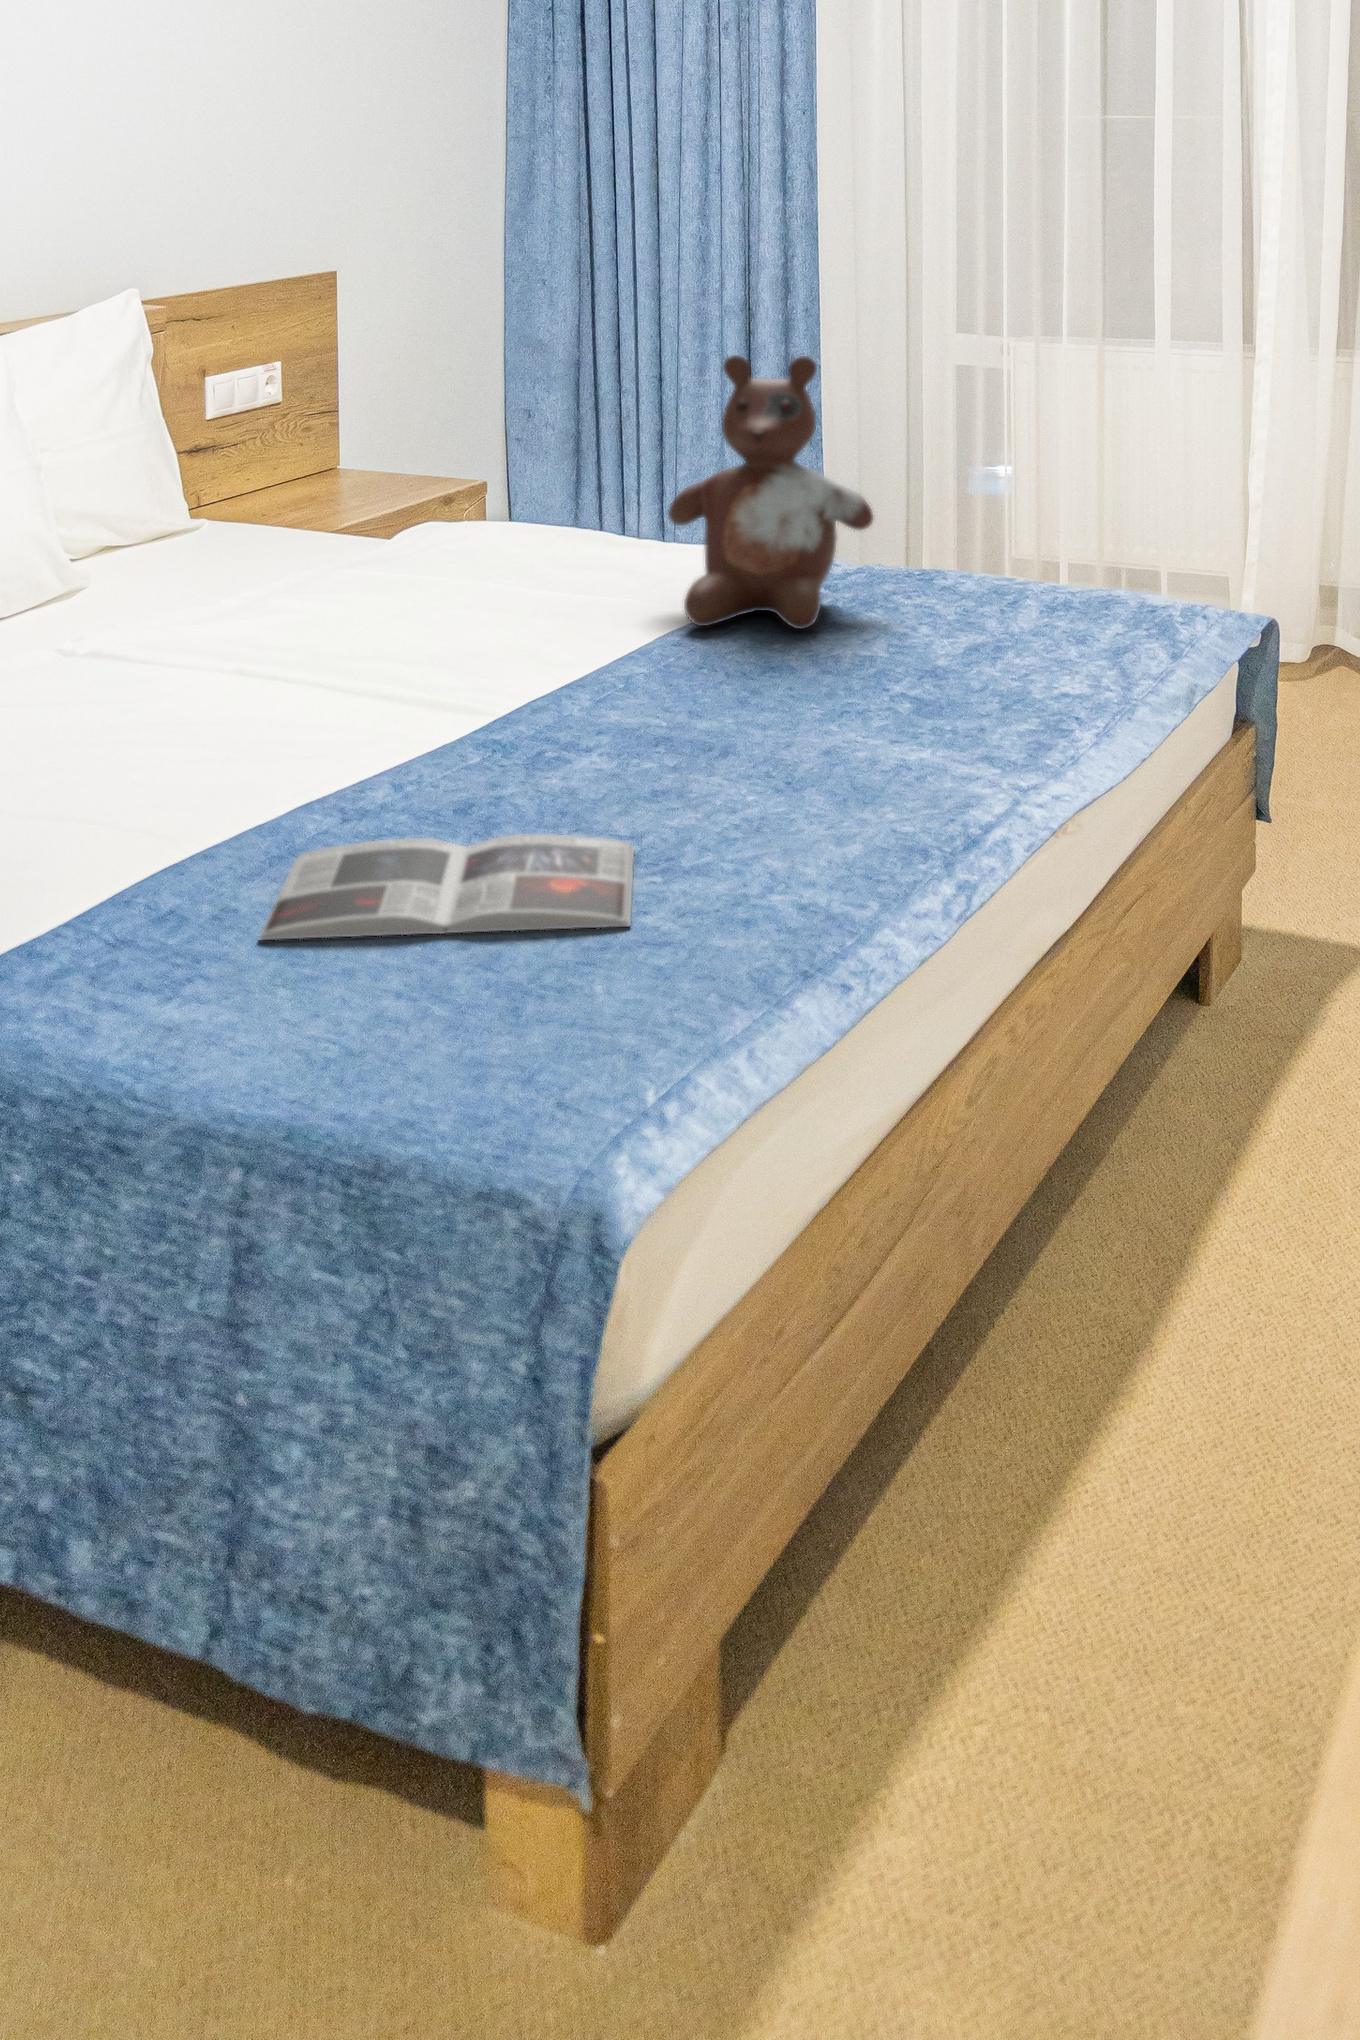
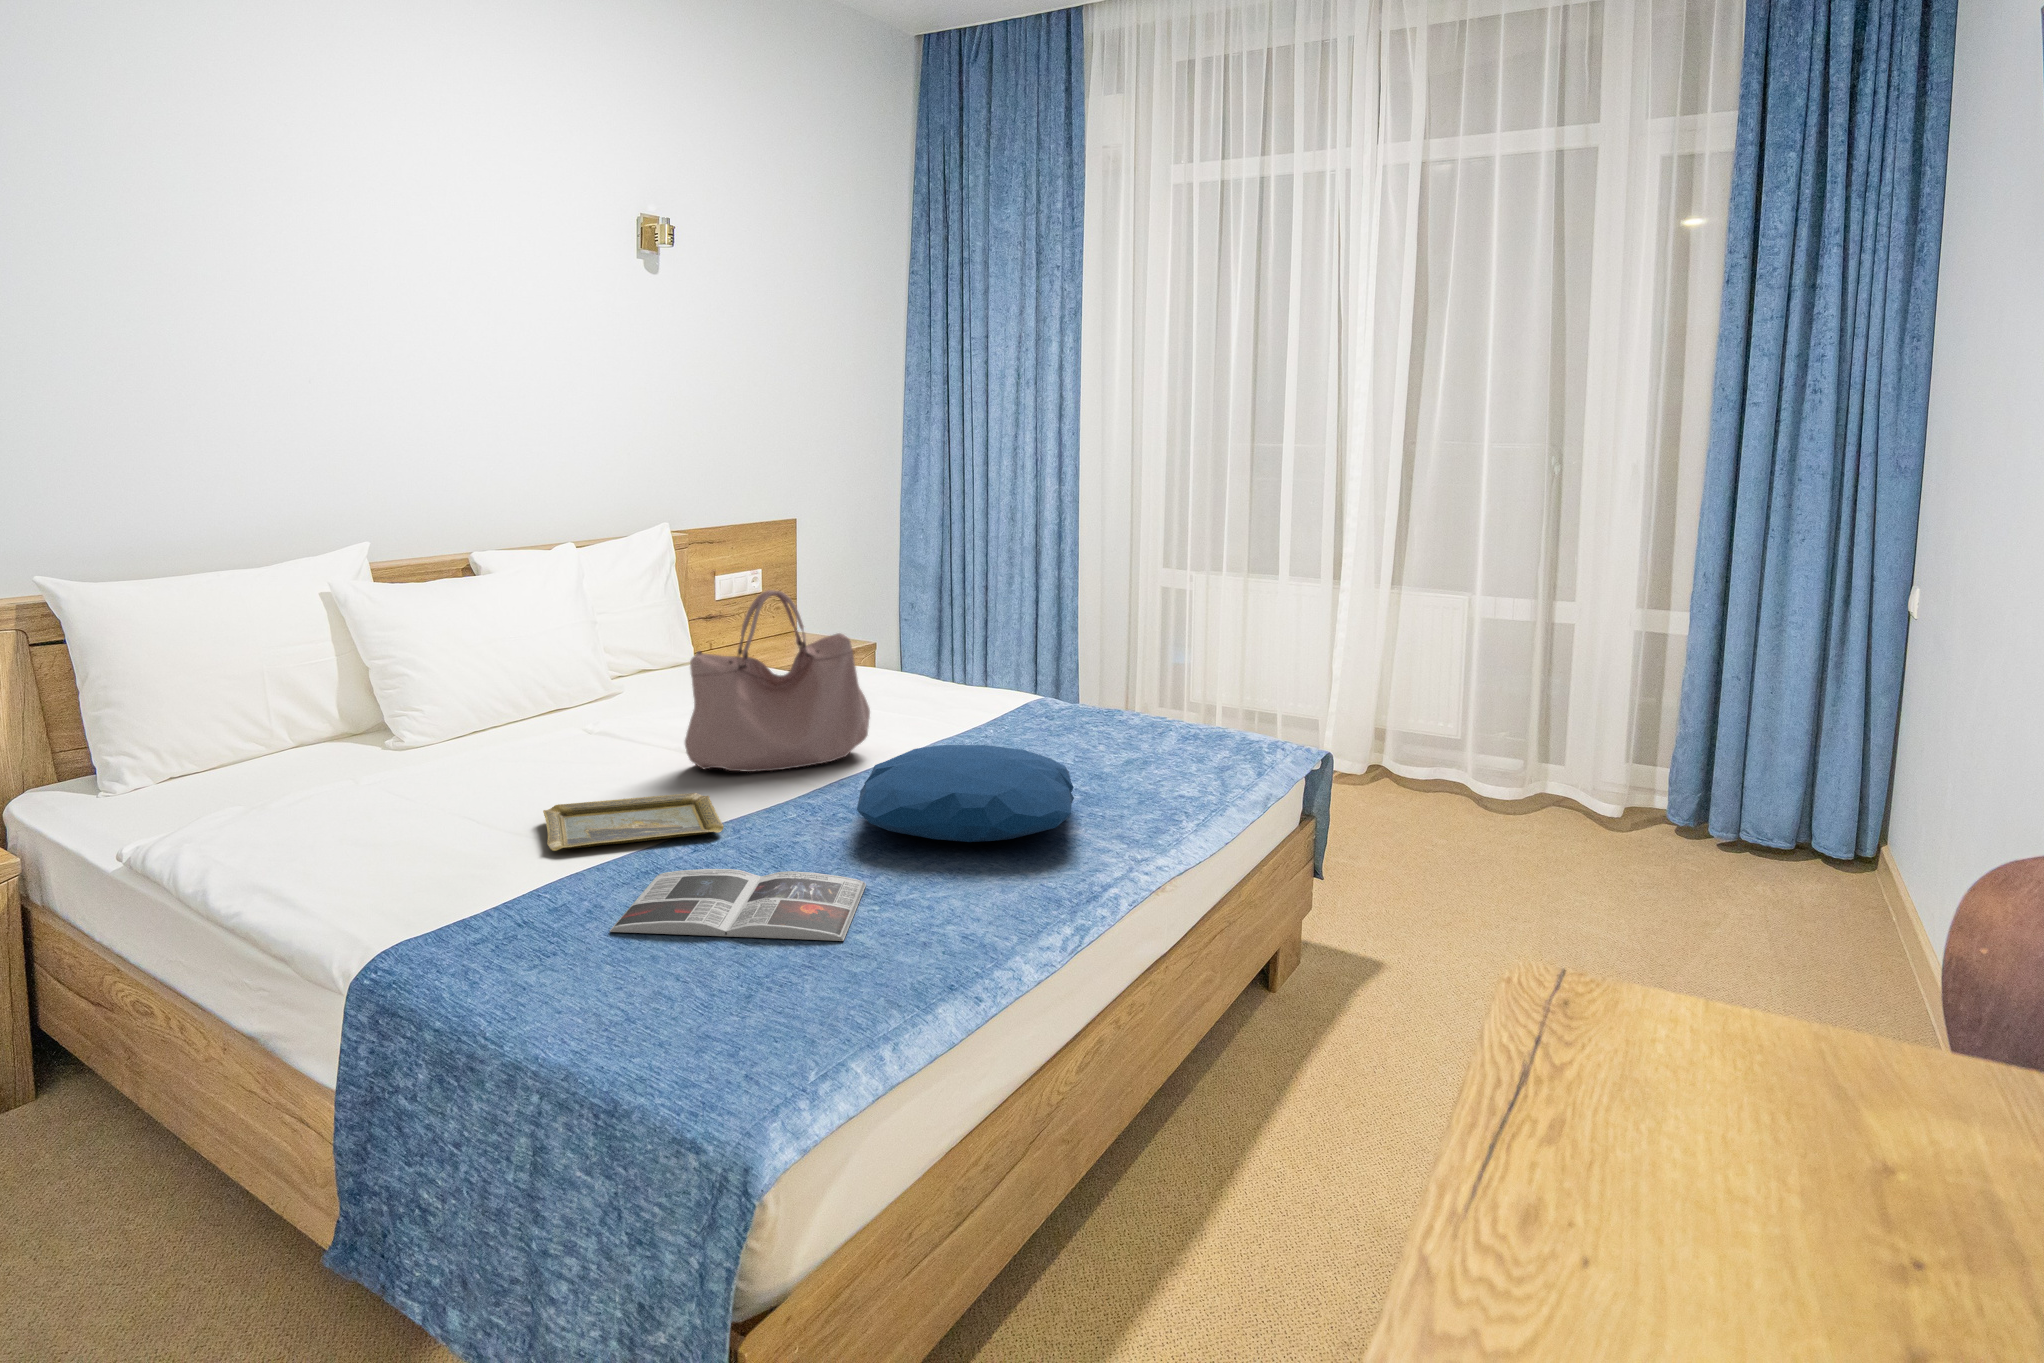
stuffed bear: present [668,355,873,629] -> none [946,574,1071,744]
handbag: none [263,394,561,696] -> present [685,590,870,772]
pillow: none [588,631,929,775] -> present [857,745,1074,842]
tray: none [65,731,375,832] -> present [543,793,724,851]

